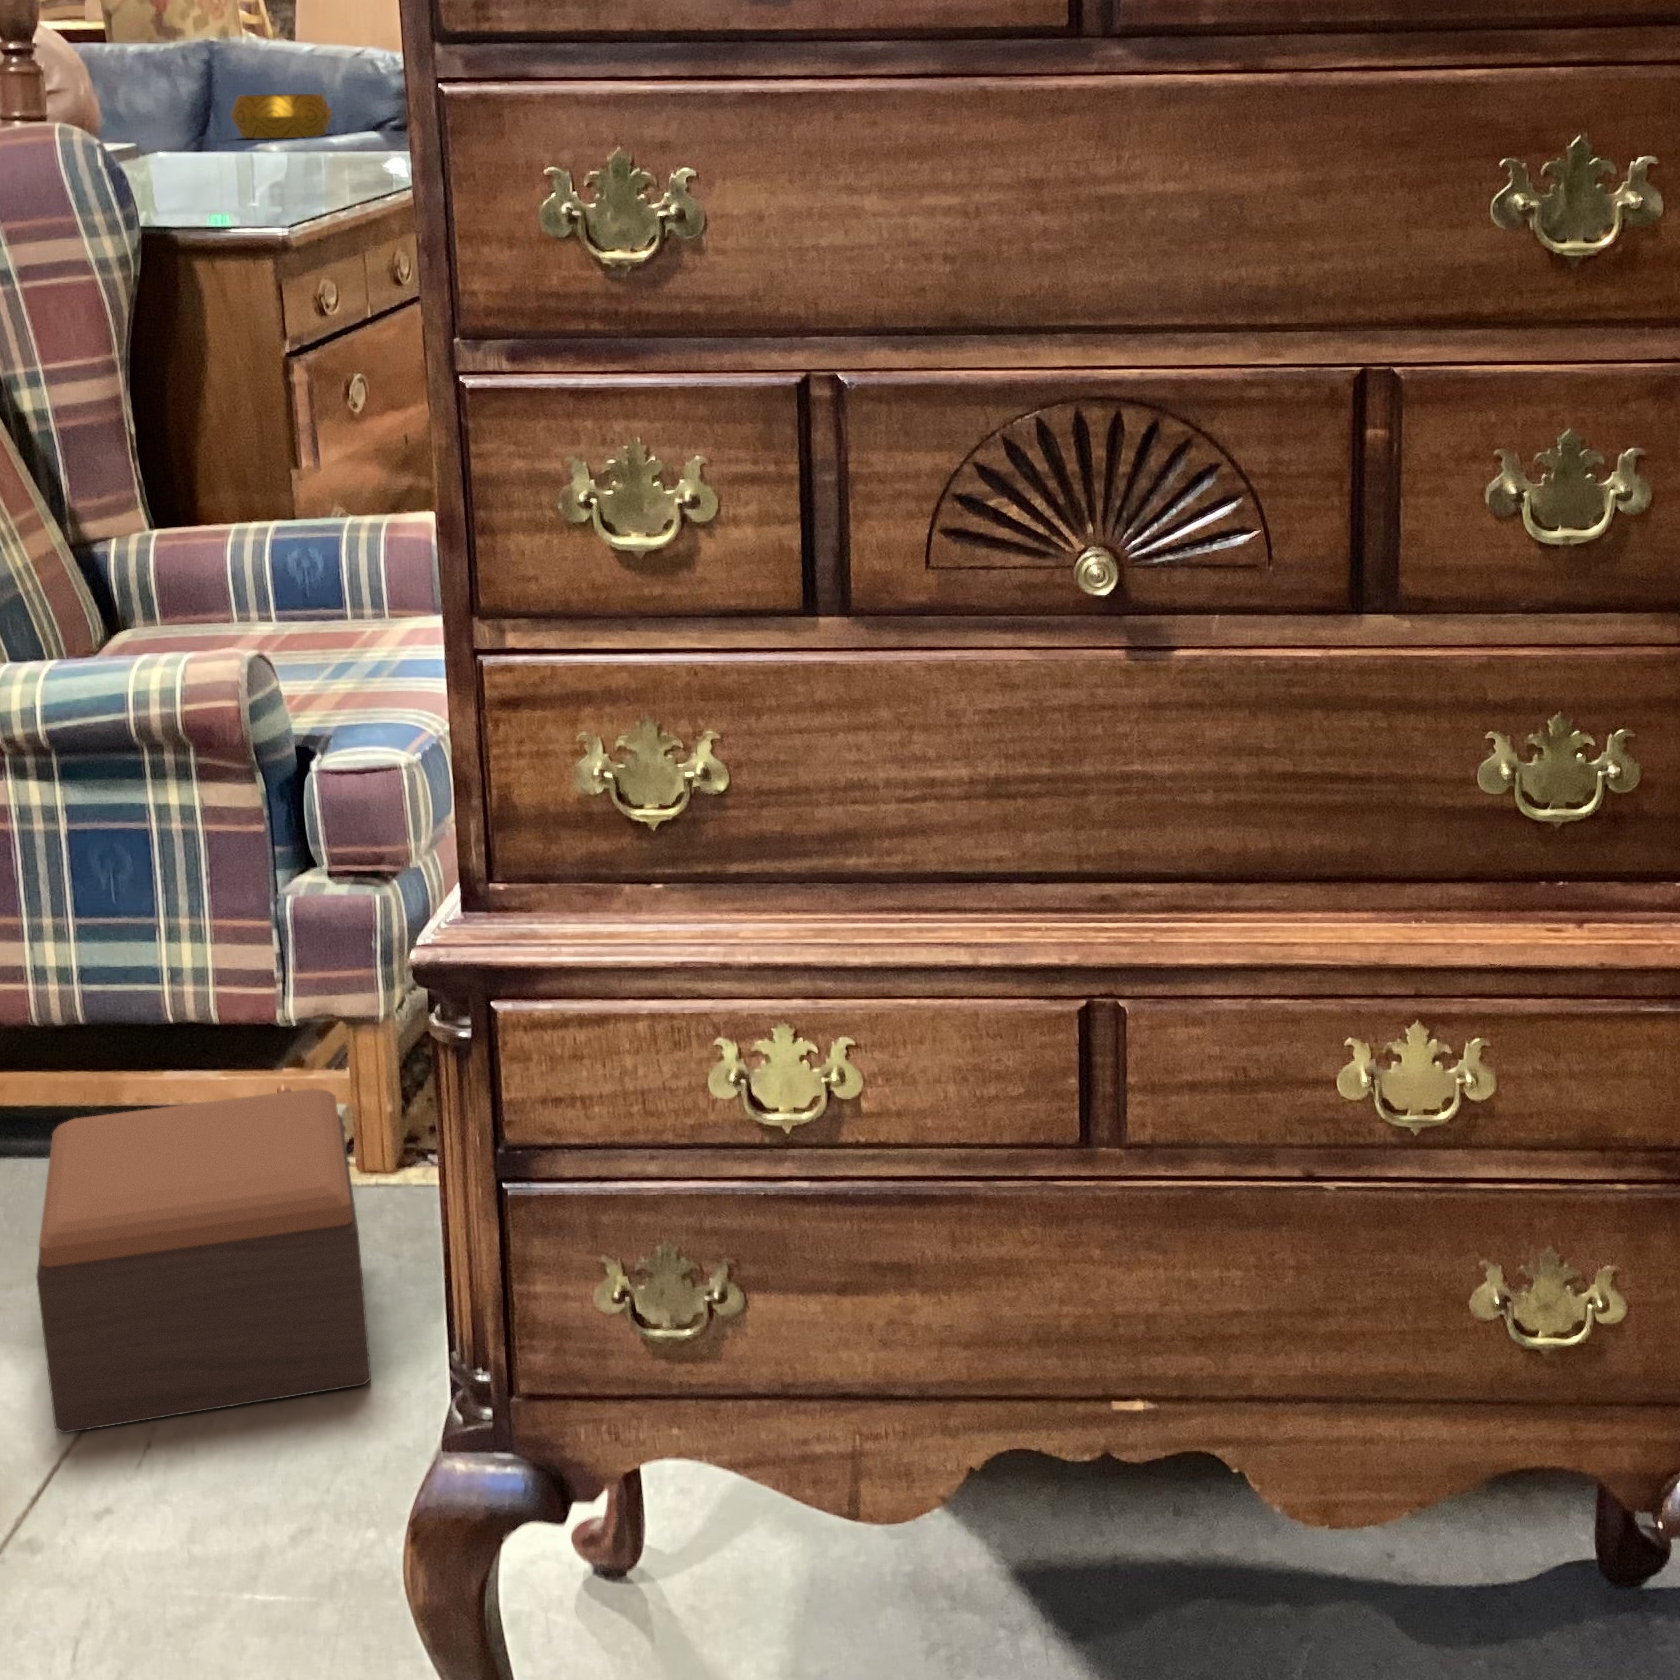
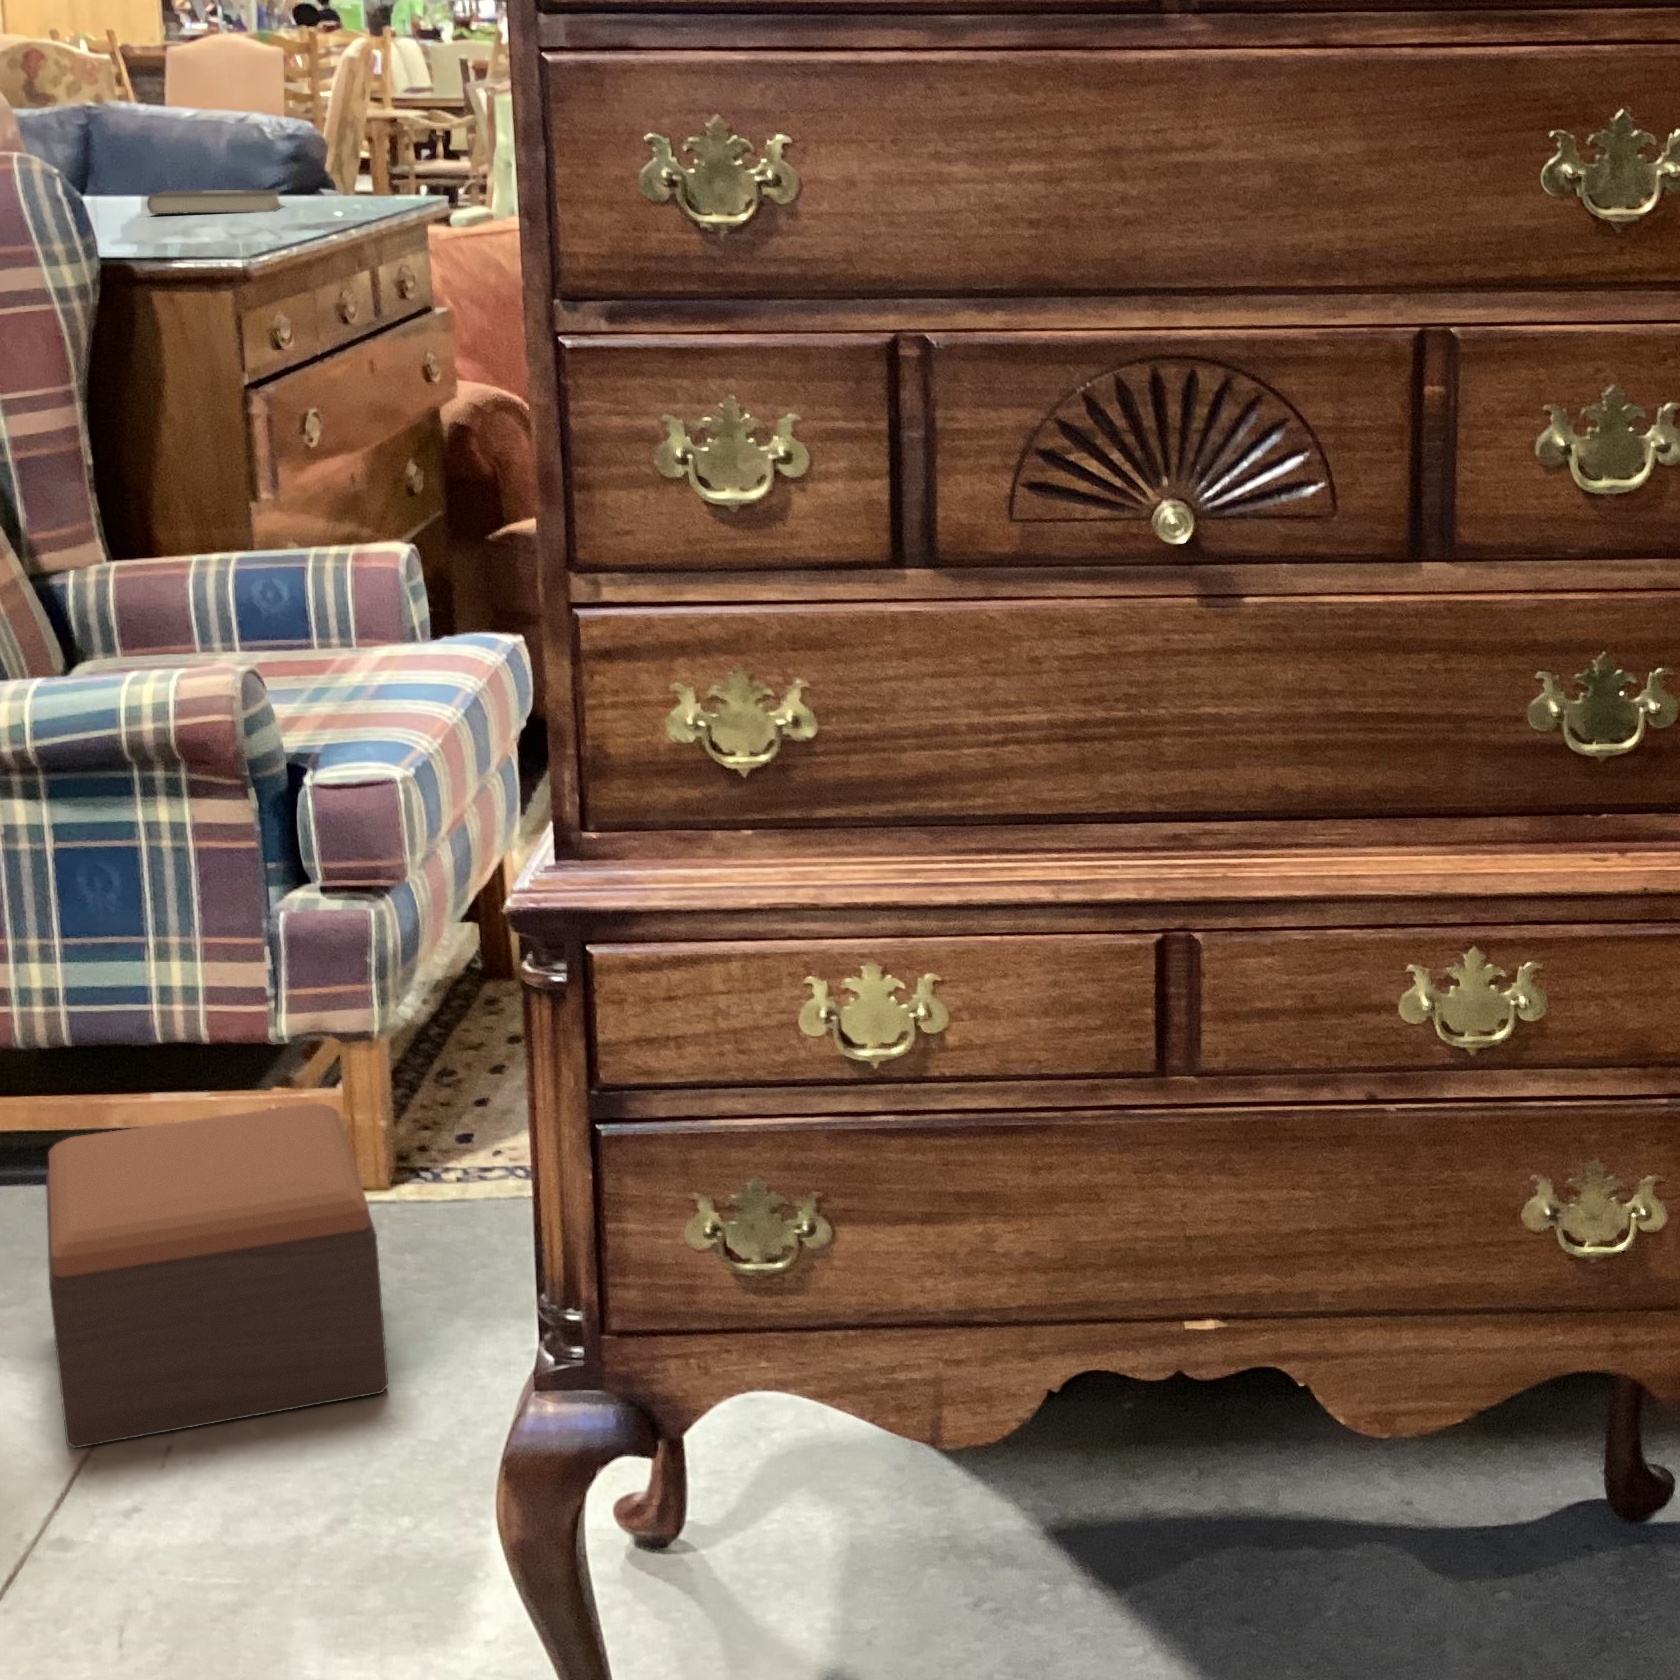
decorative bowl: present [230,94,332,138] -> none [134,141,242,185]
book: none [212,152,348,179] -> present [147,189,282,214]

